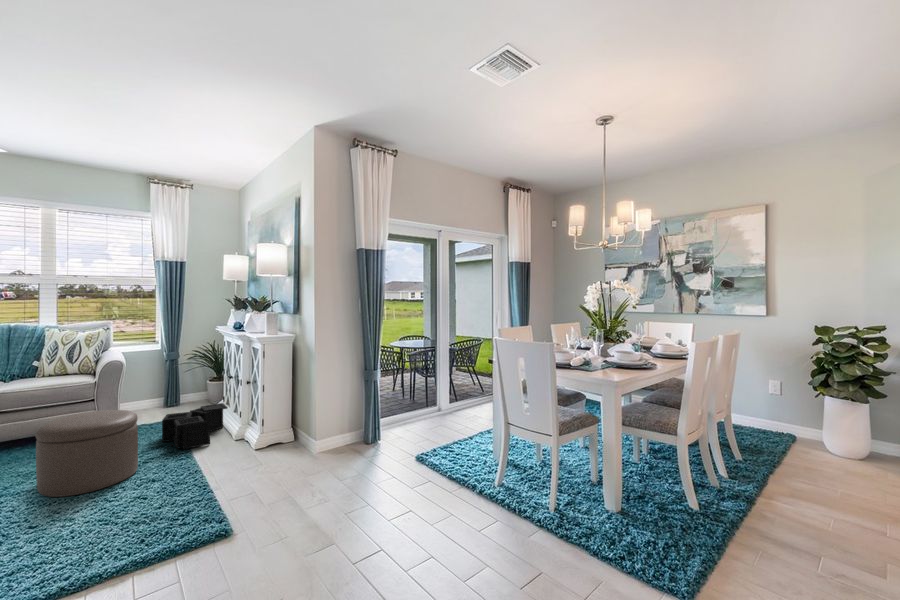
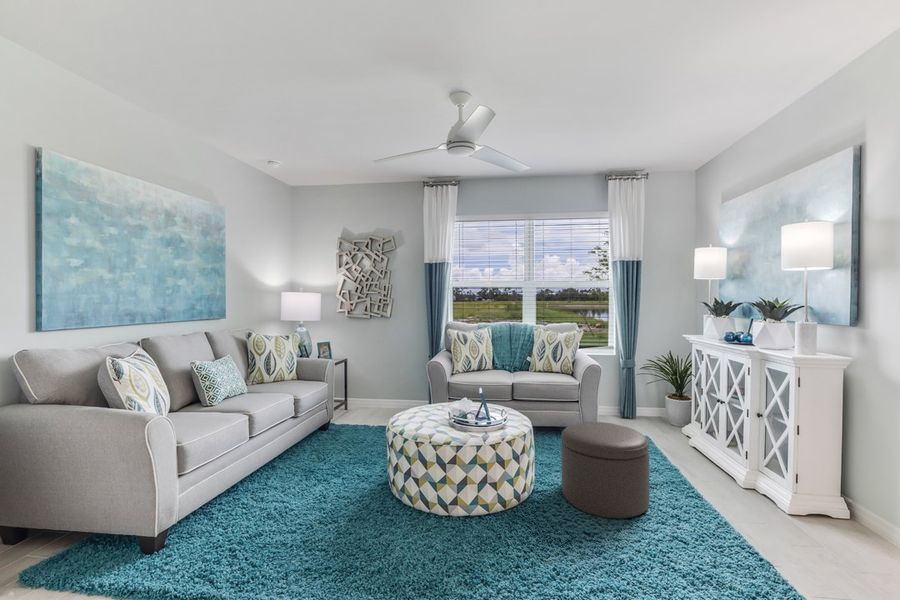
storage bin: present [162,403,228,449] -> none [651,432,724,491]

